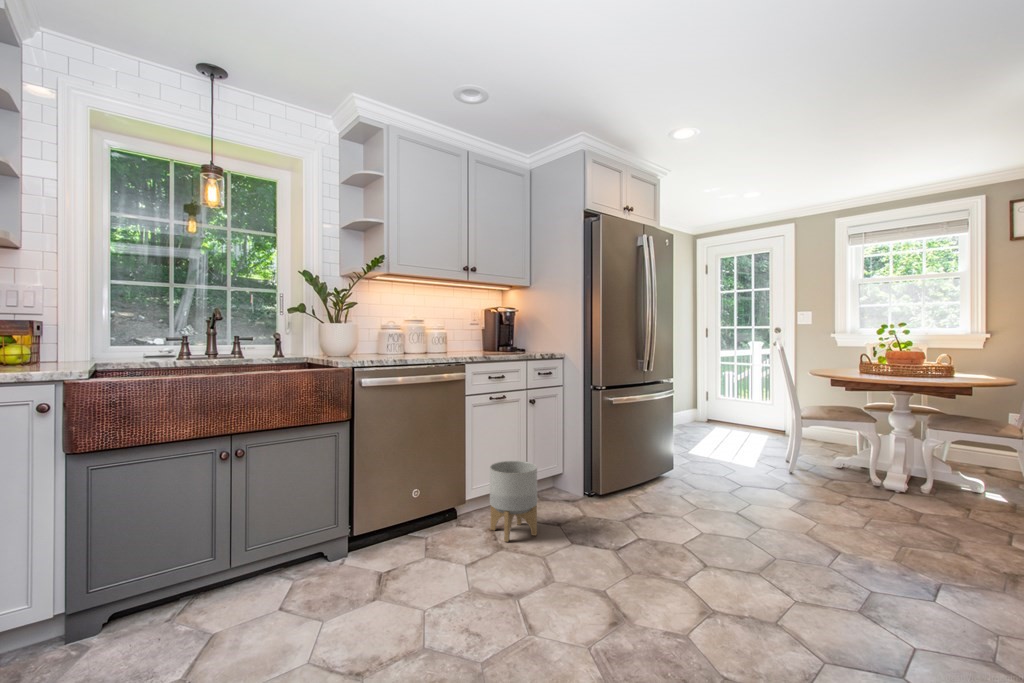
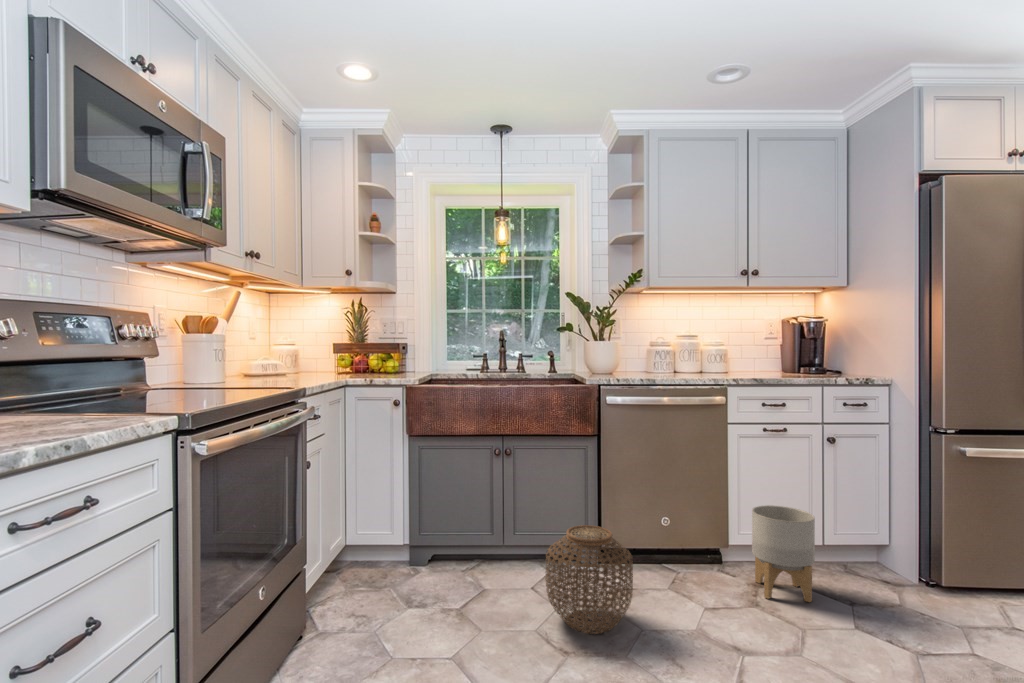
woven basket: none [317,516,416,638] -> present [545,525,633,634]

